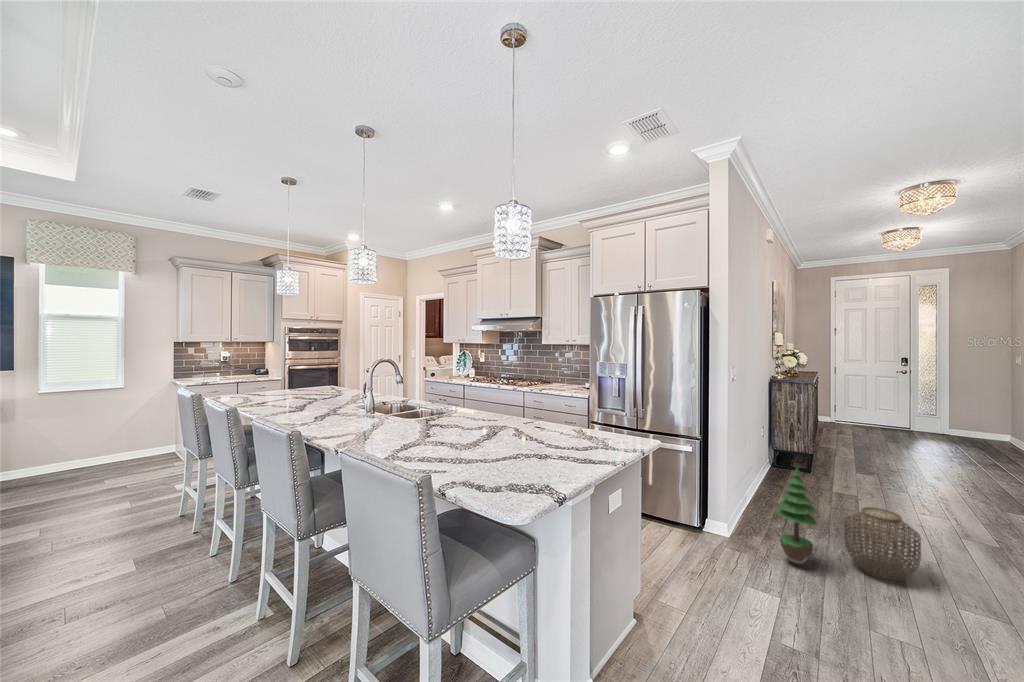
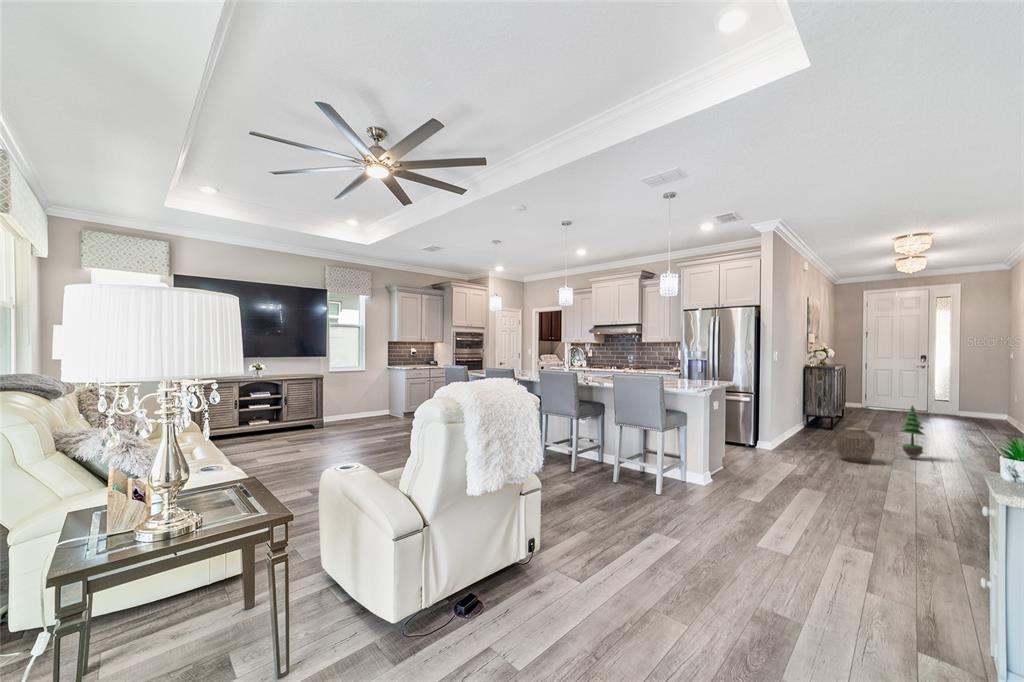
potted tree: present [776,467,818,564] -> present [901,406,924,459]

